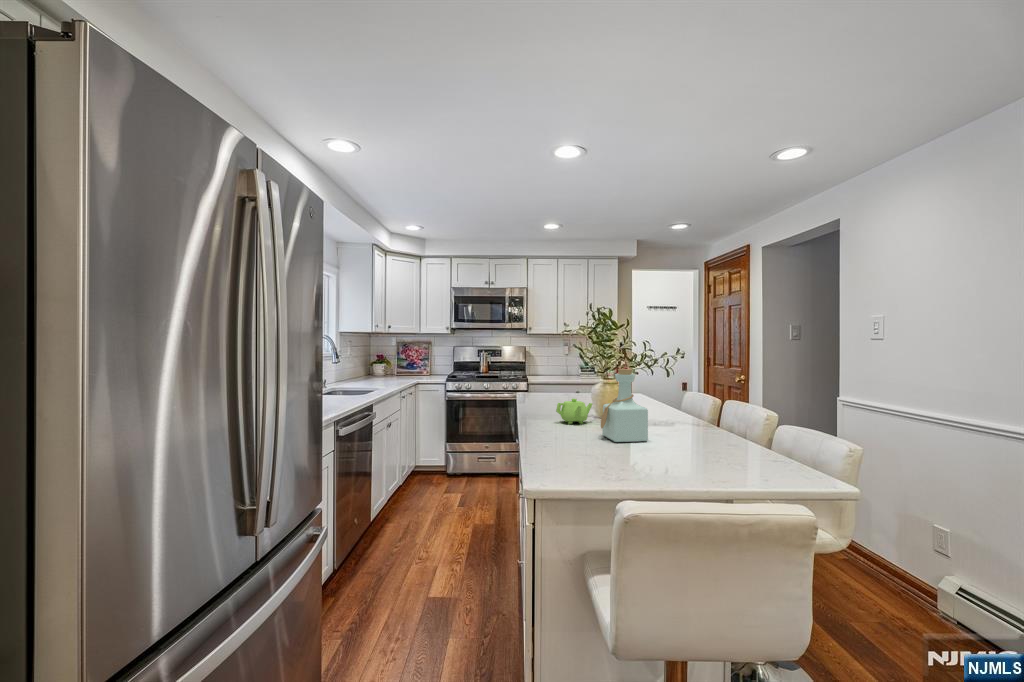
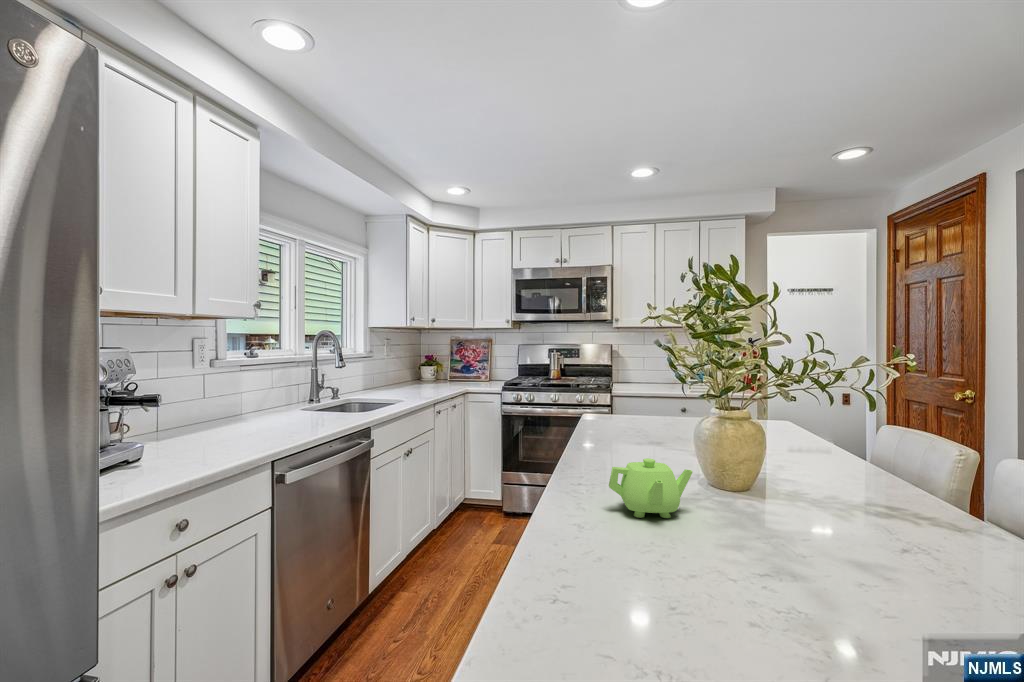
bottle: present [601,369,648,442] -> none [706,409,867,648]

